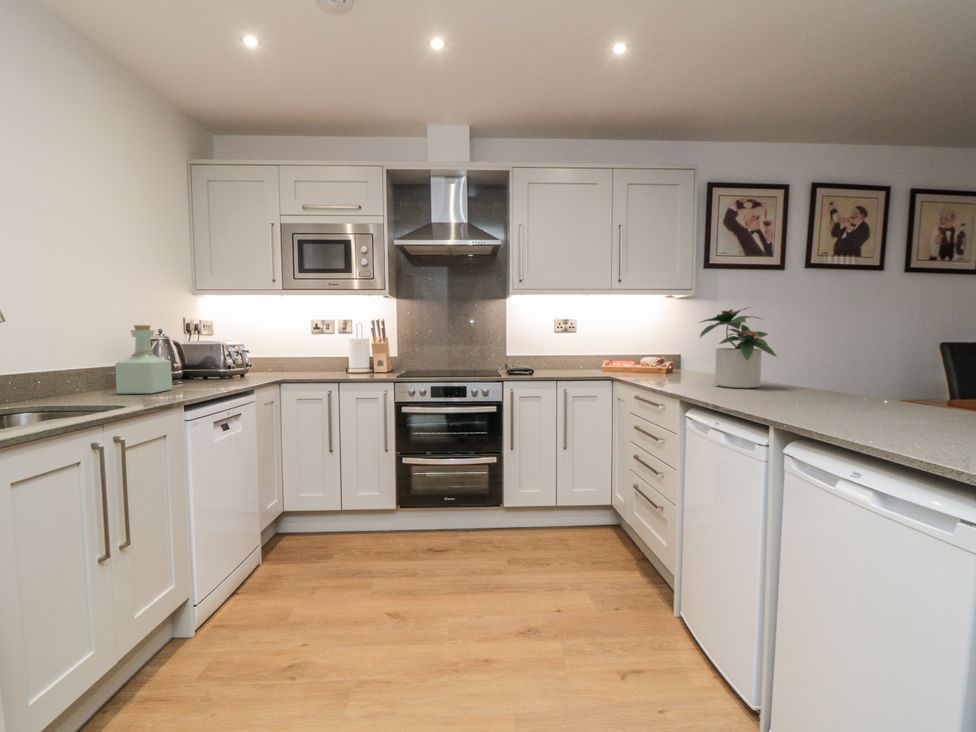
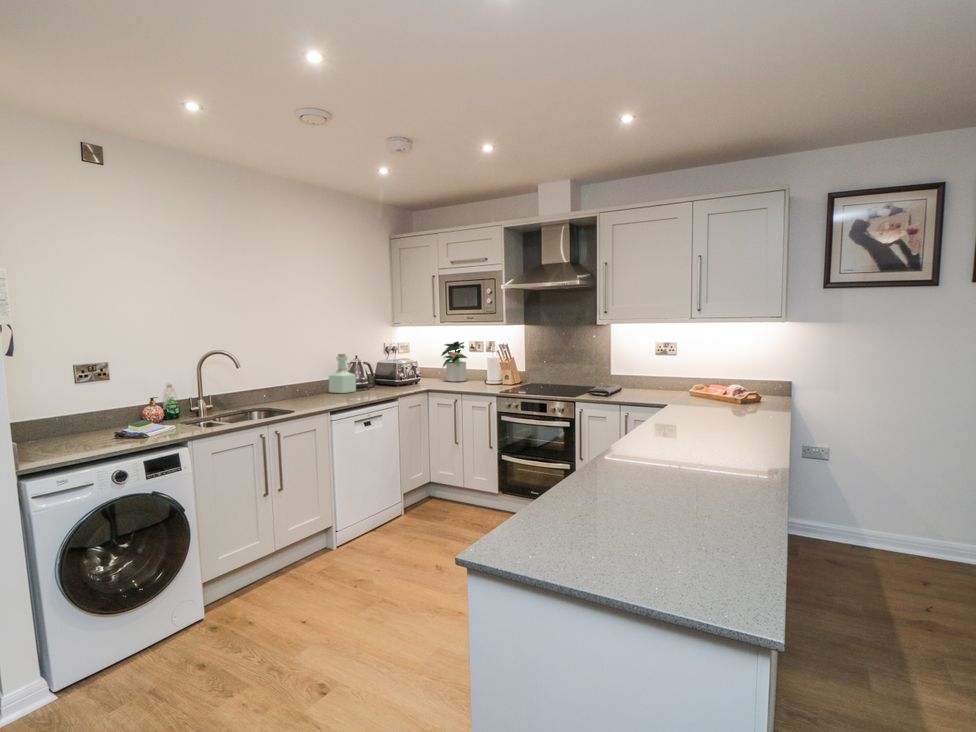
potted plant: present [700,308,776,388] -> present [441,341,467,382]

